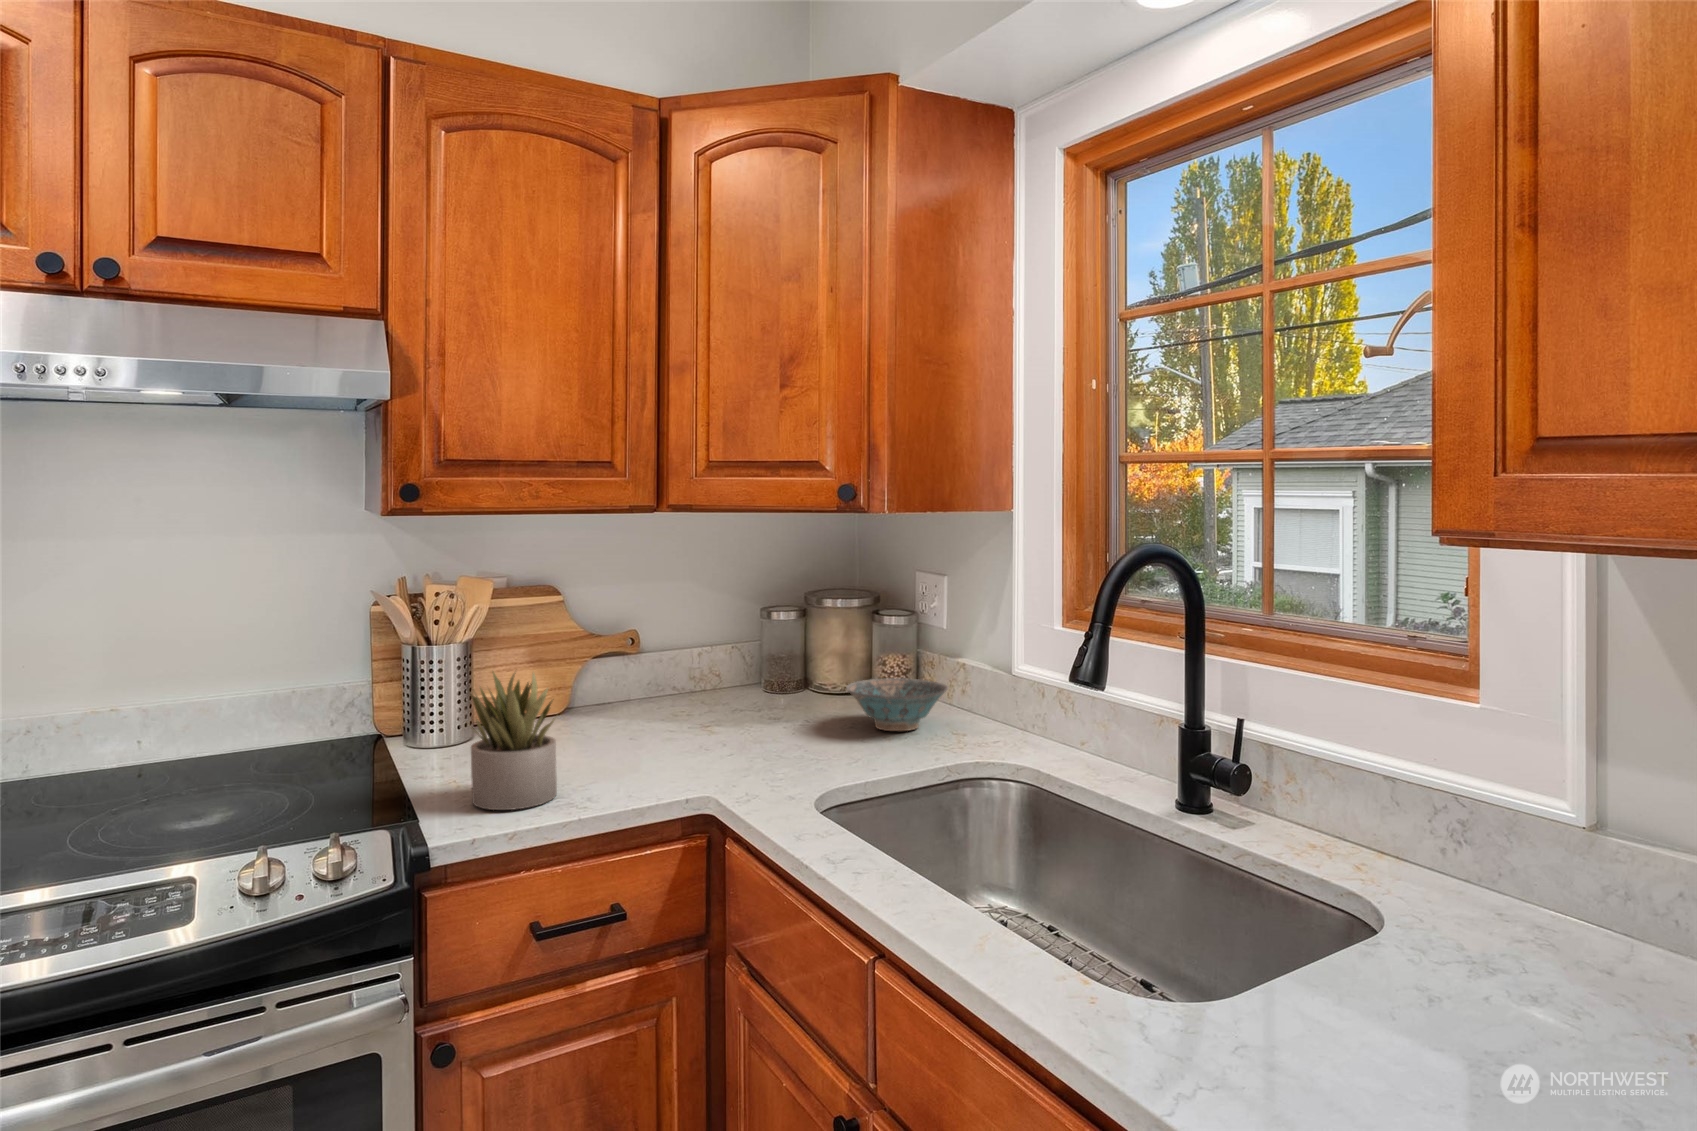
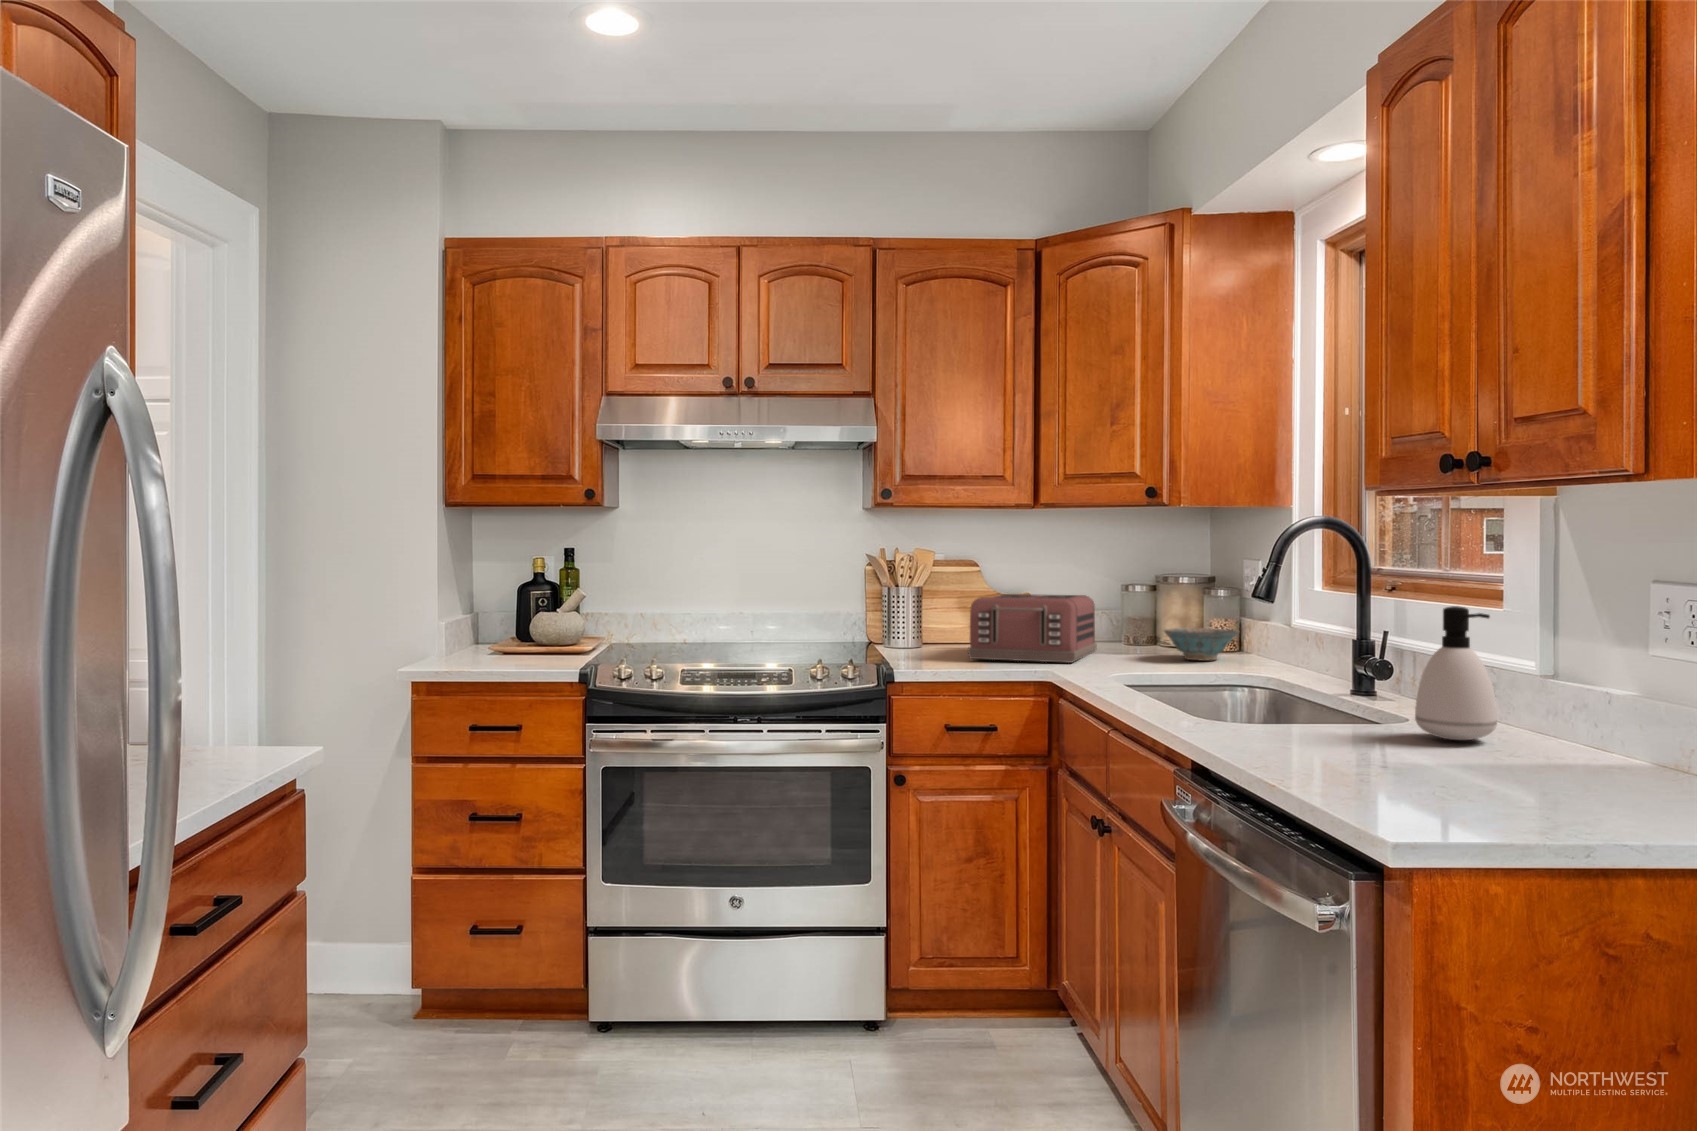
toaster: none [560,635,741,755] -> present [968,594,1097,663]
succulent plant: present [470,672,557,810] -> none [908,595,961,673]
soap dispenser: none [1447,747,1607,982] -> present [1415,606,1497,740]

